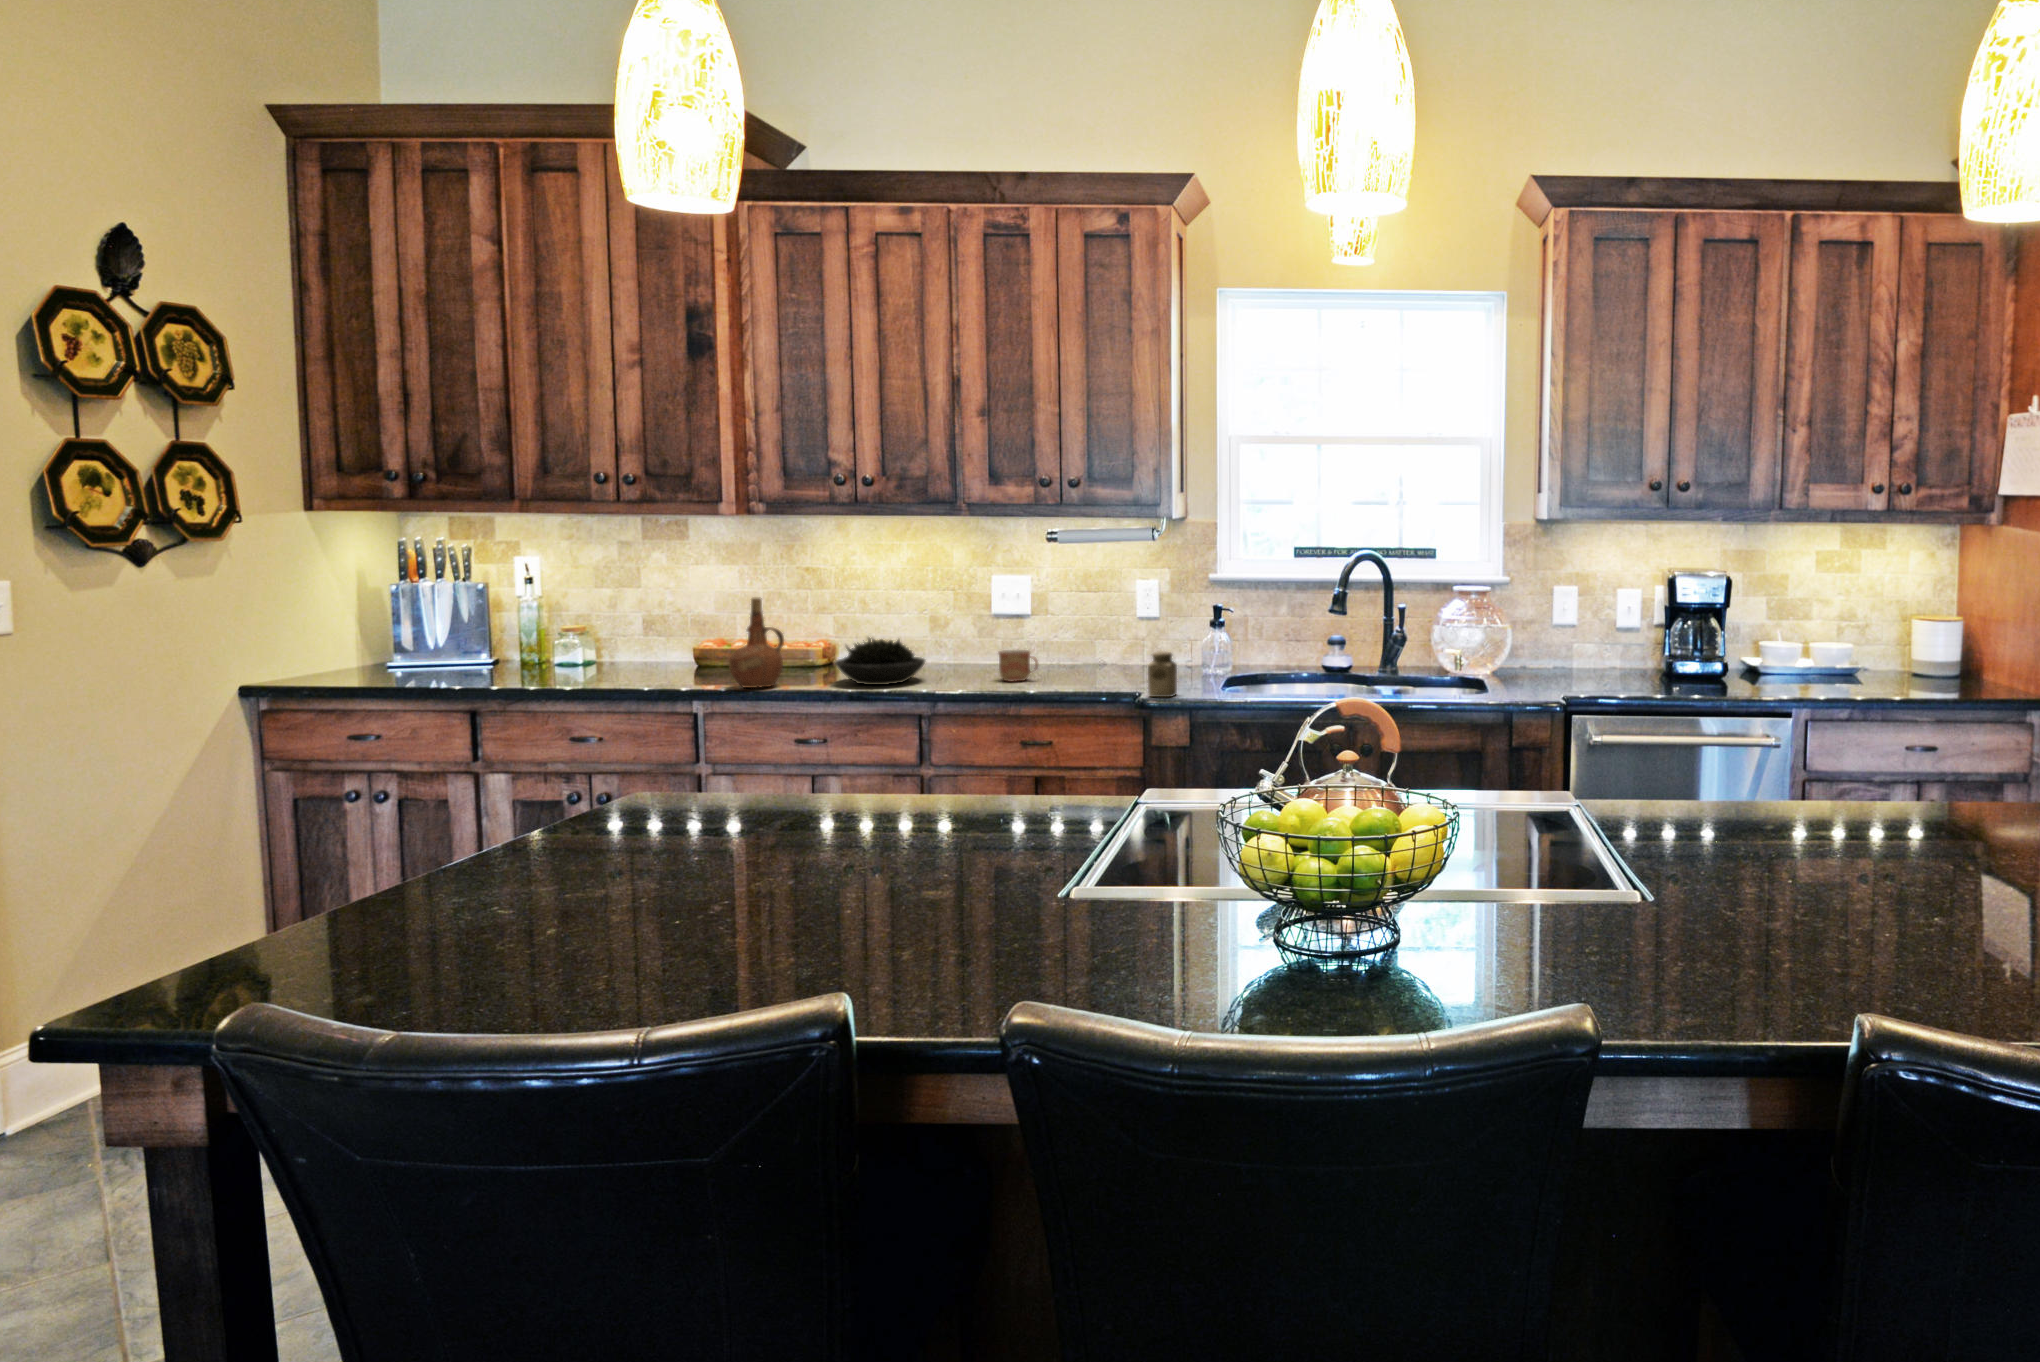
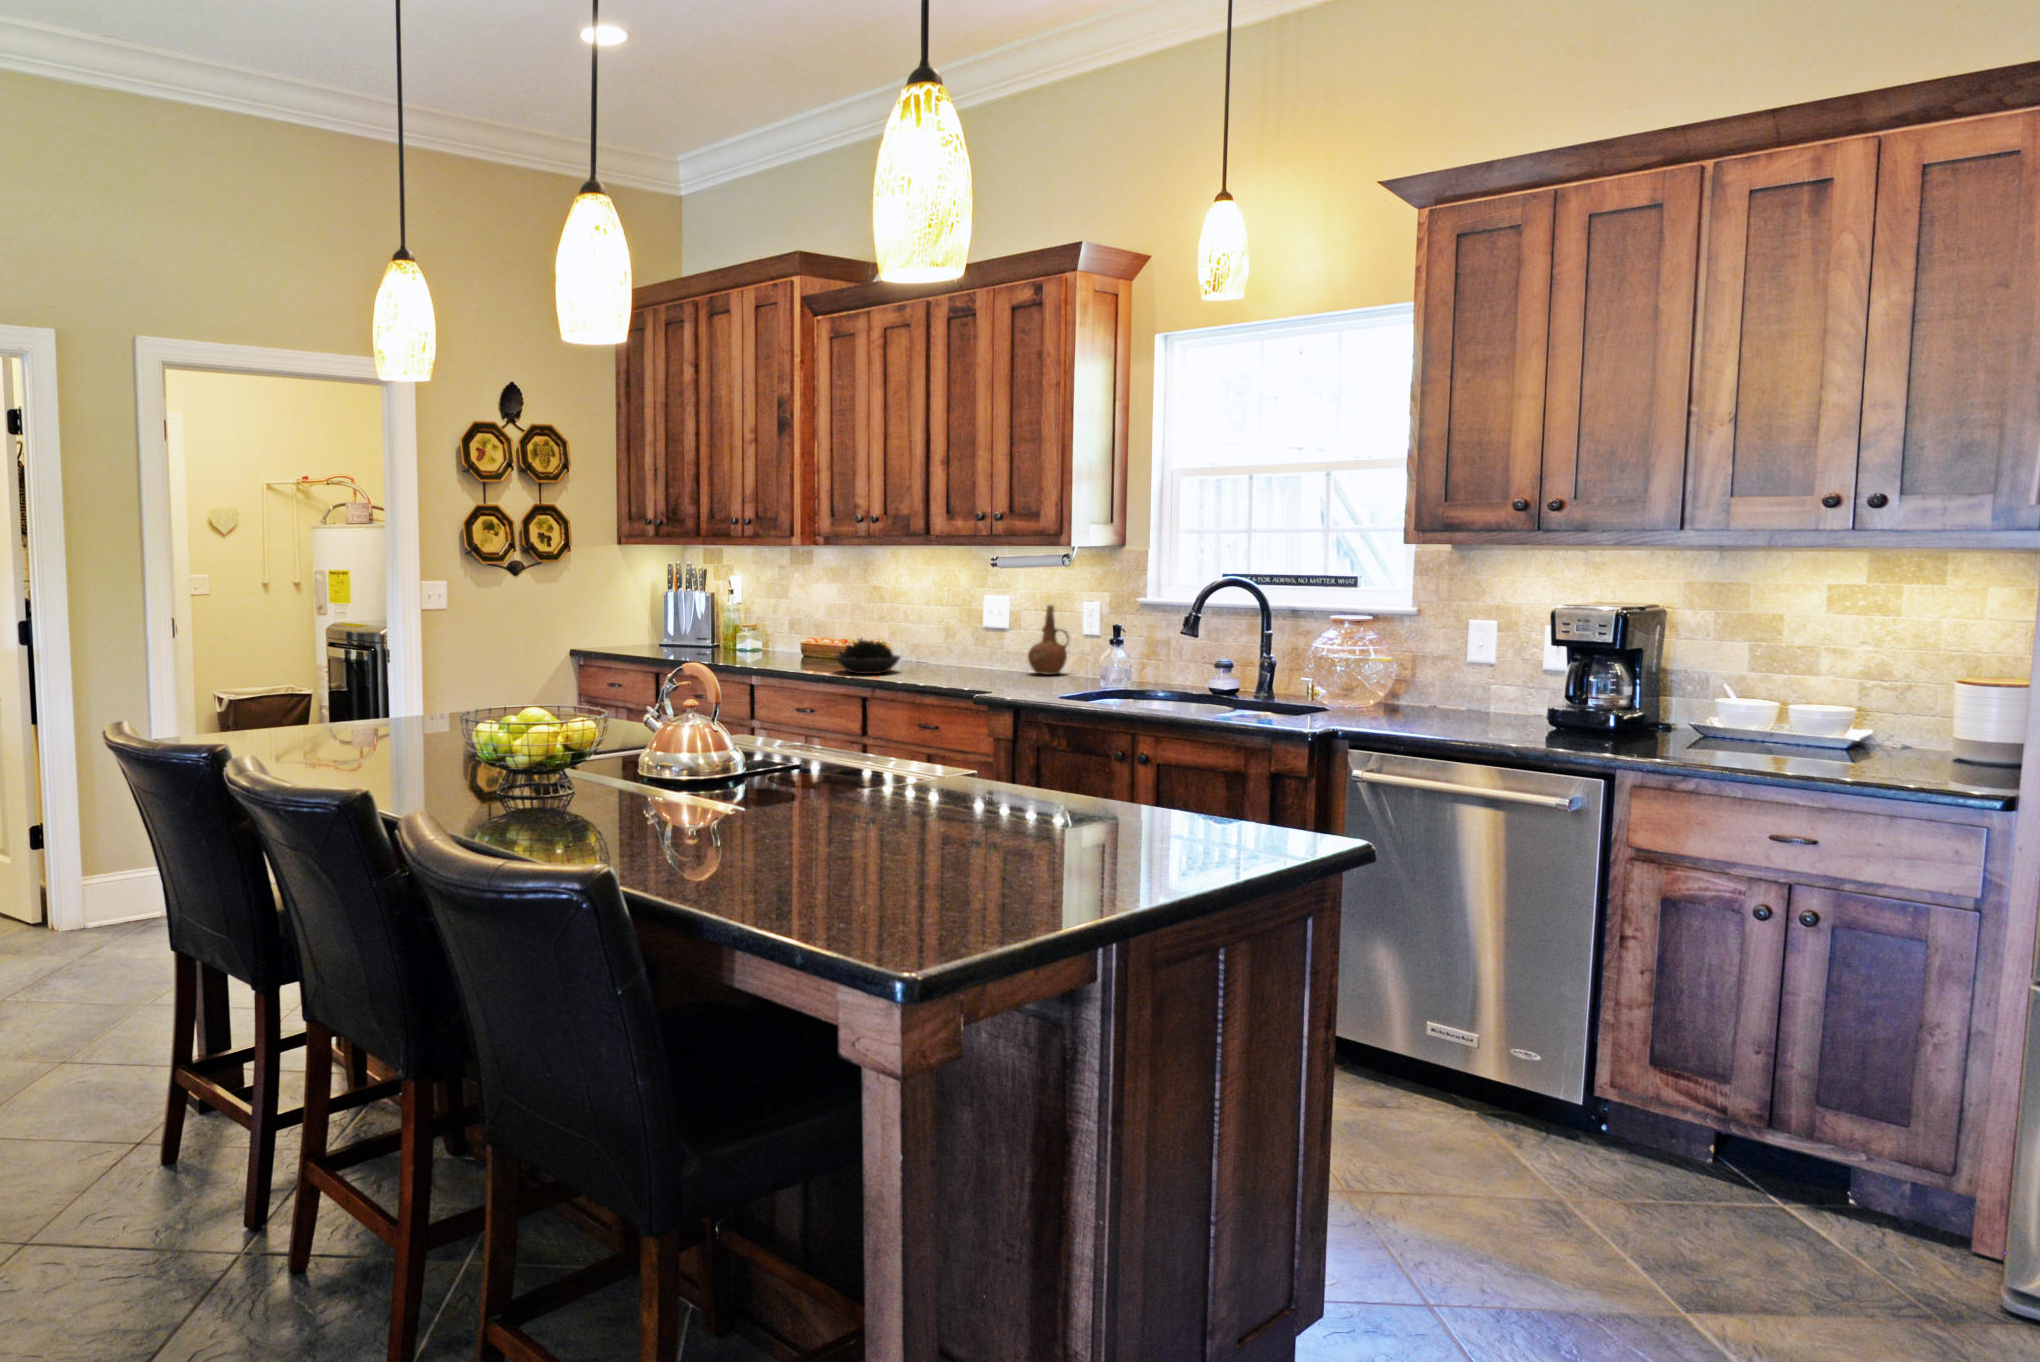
ceramic pitcher: present [729,598,784,688] -> present [1028,605,1069,675]
mug: present [999,650,1038,681] -> none [940,654,966,679]
salt shaker: present [1148,651,1177,697] -> none [997,658,1025,697]

